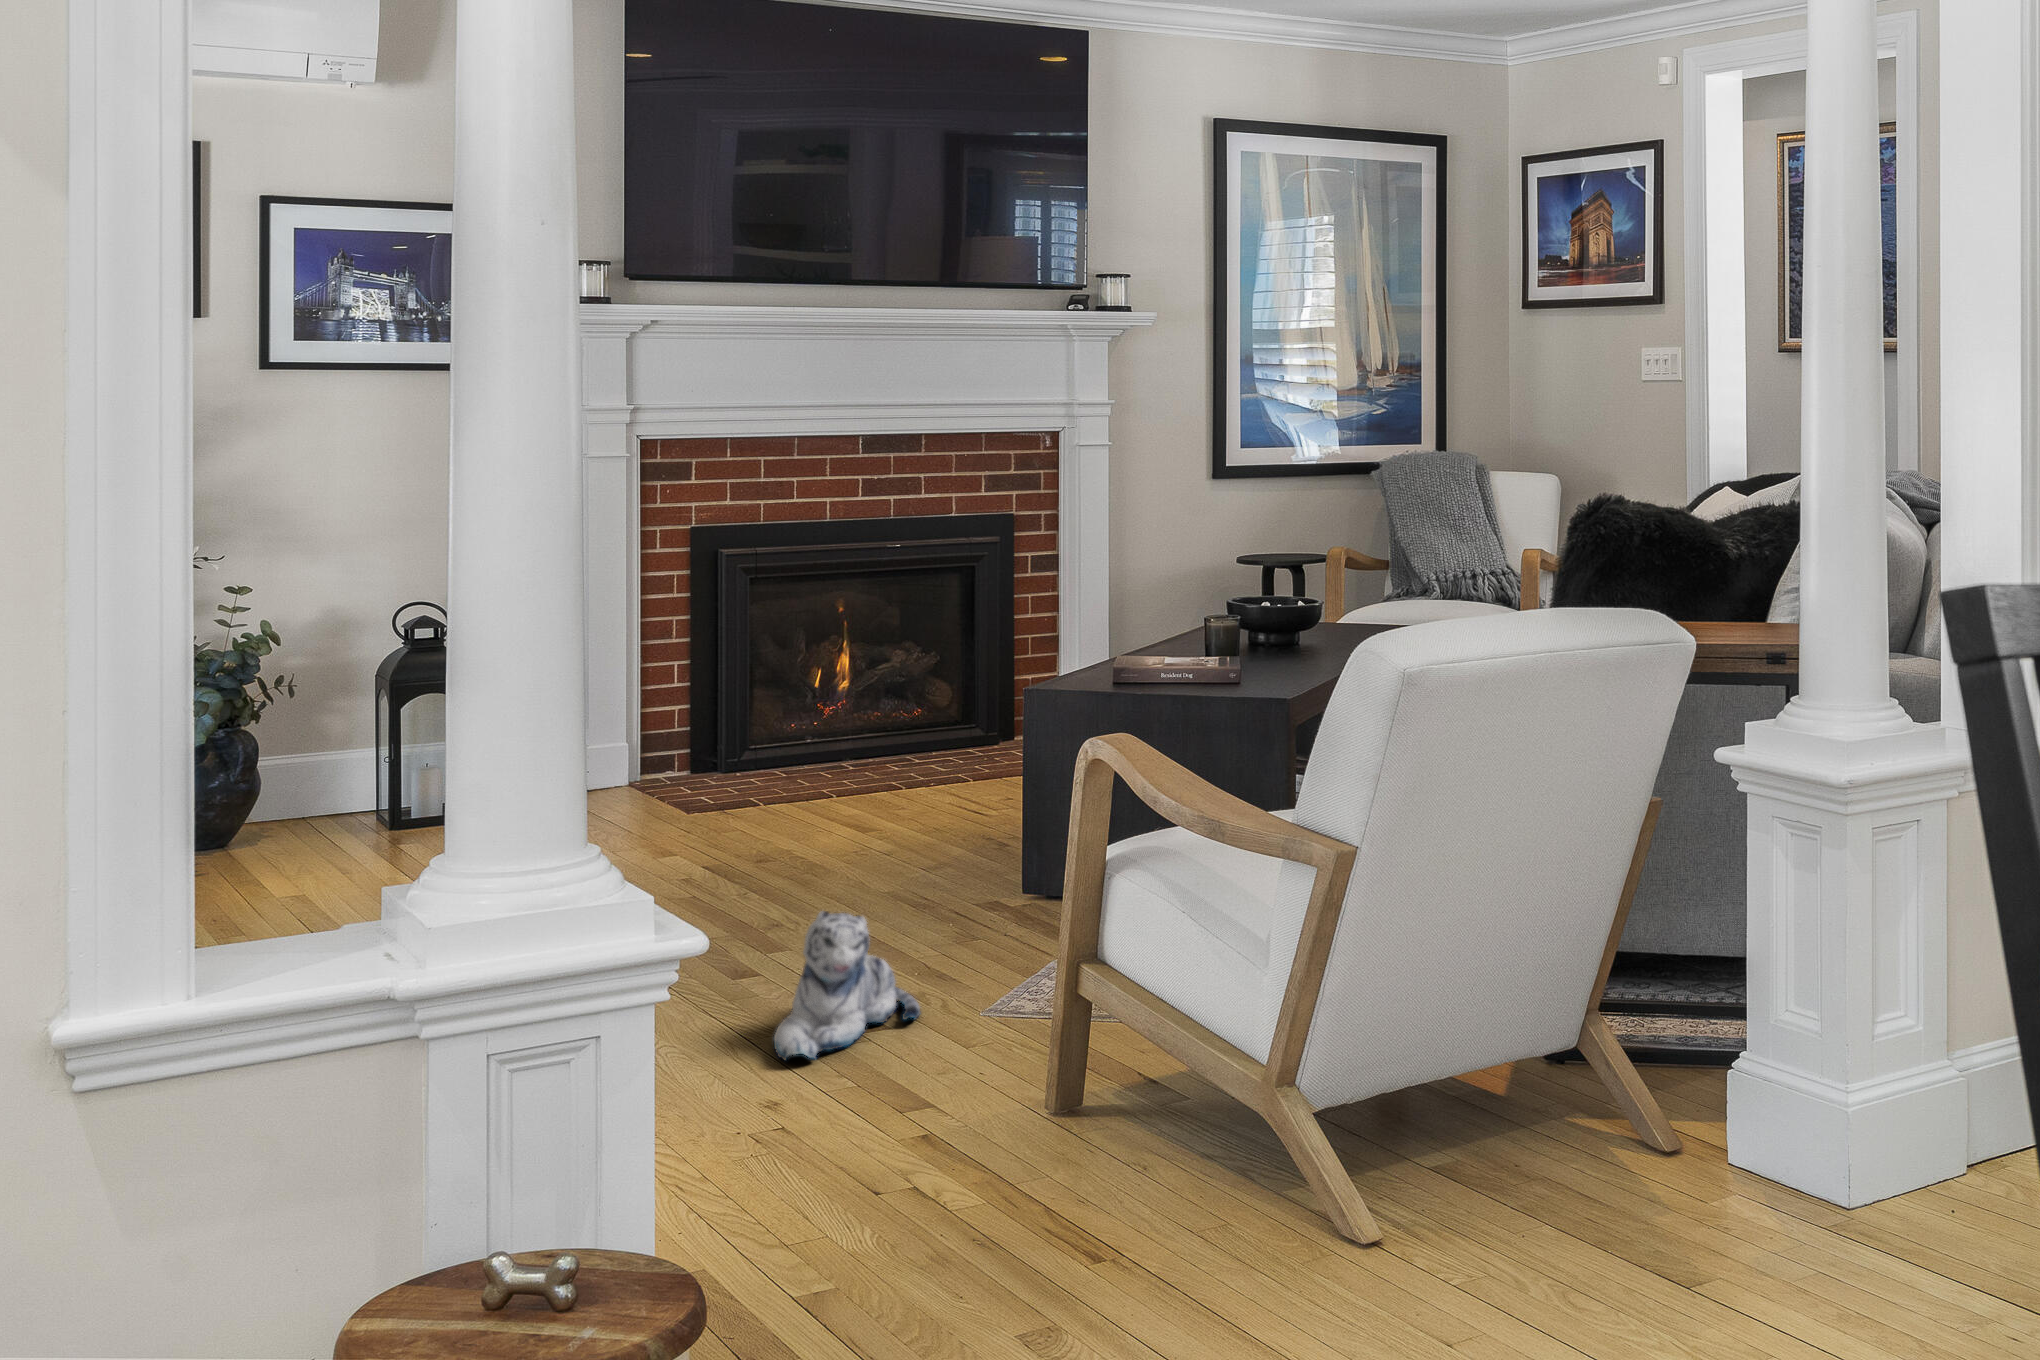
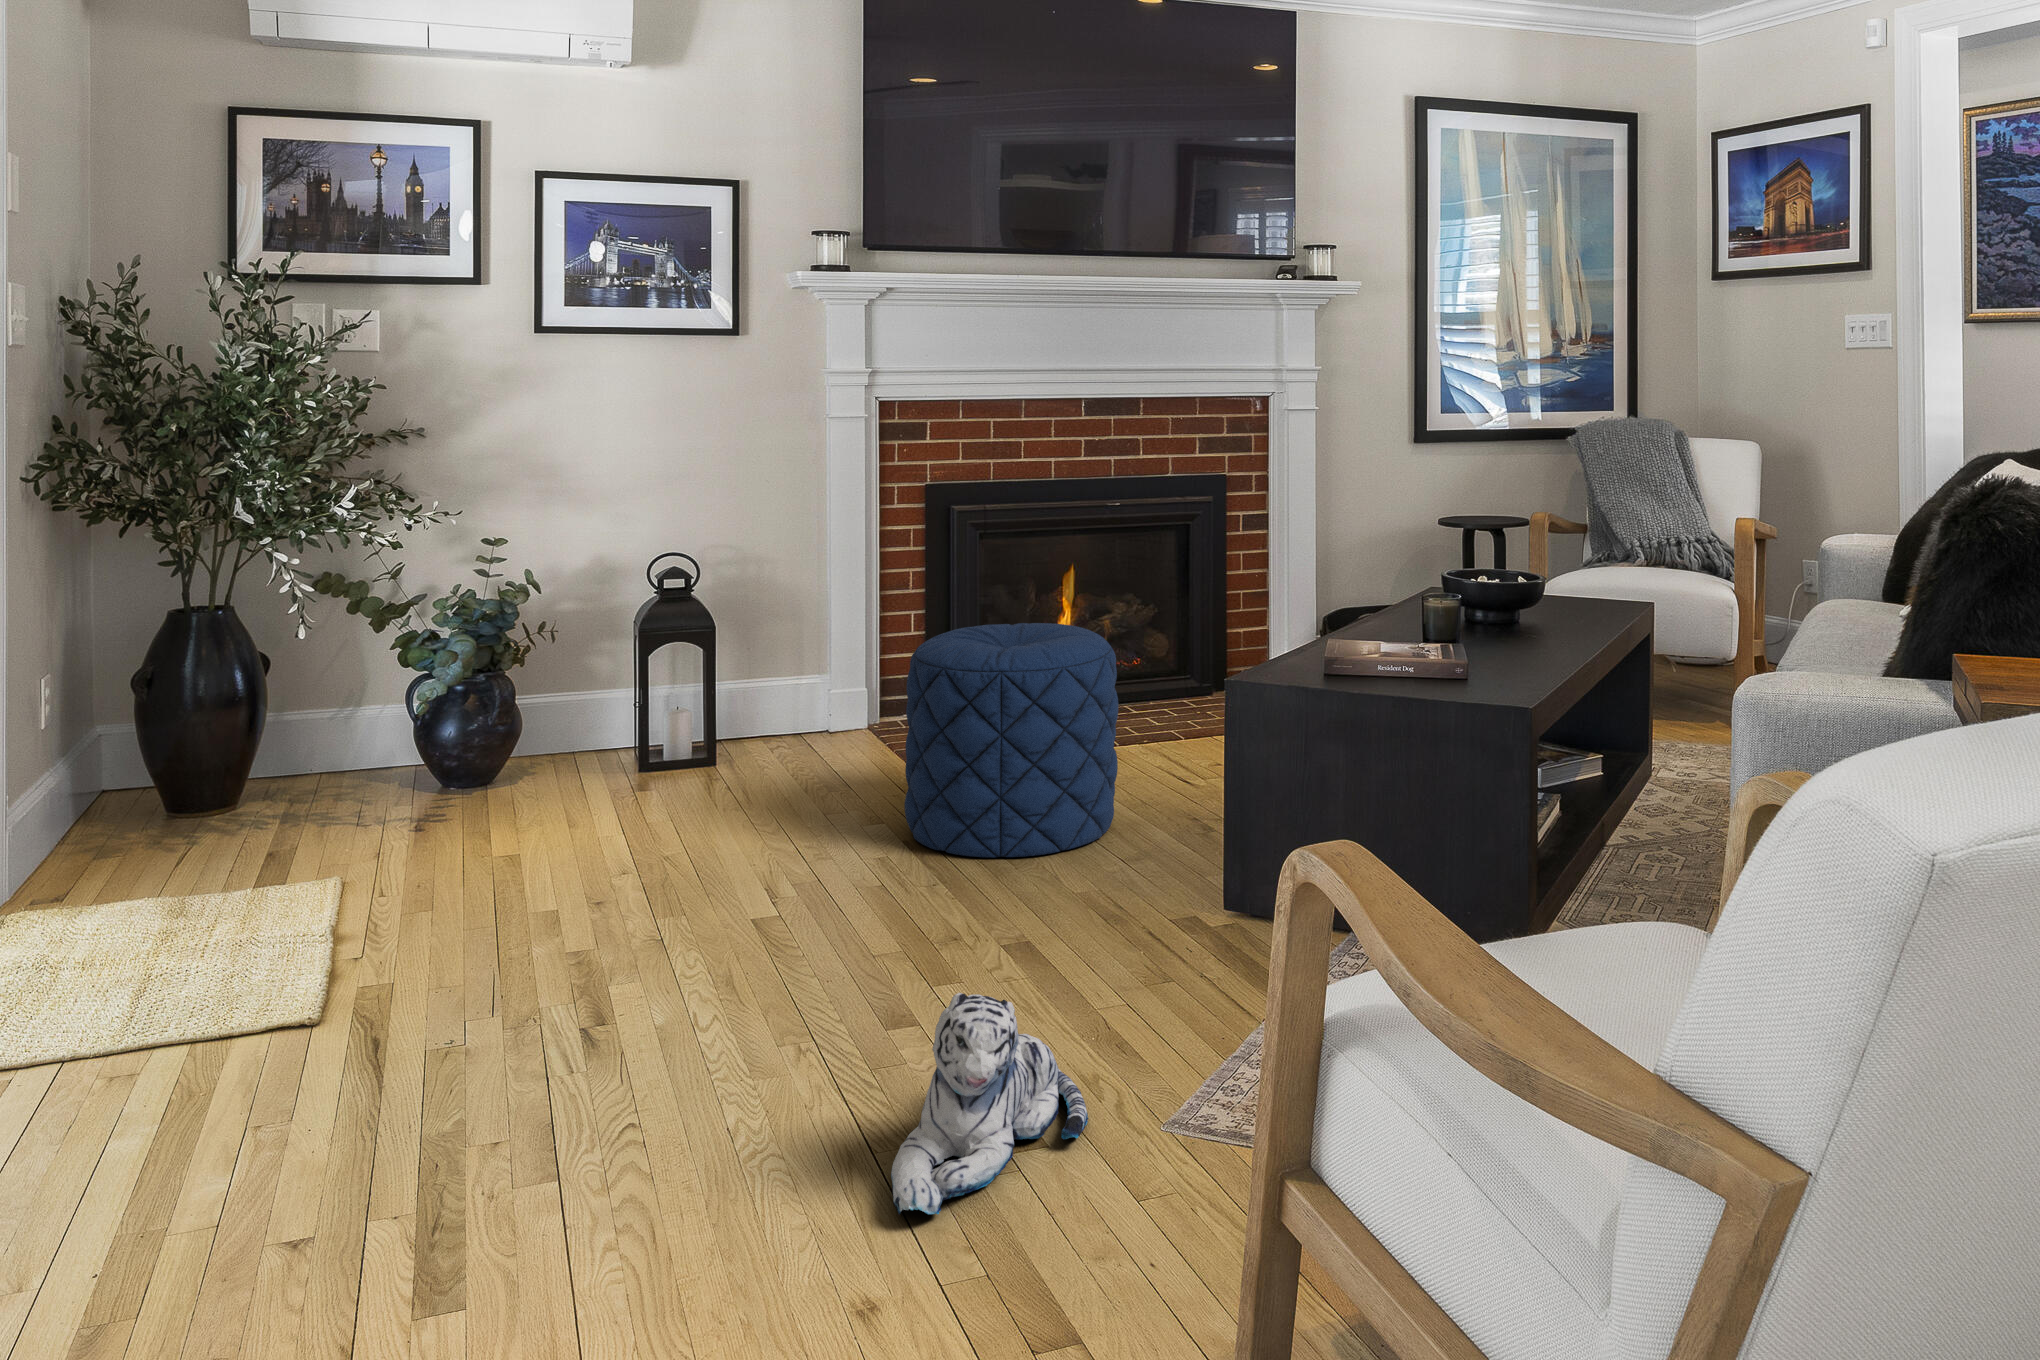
pouf: none [705,660,916,874] -> present [905,623,1118,858]

